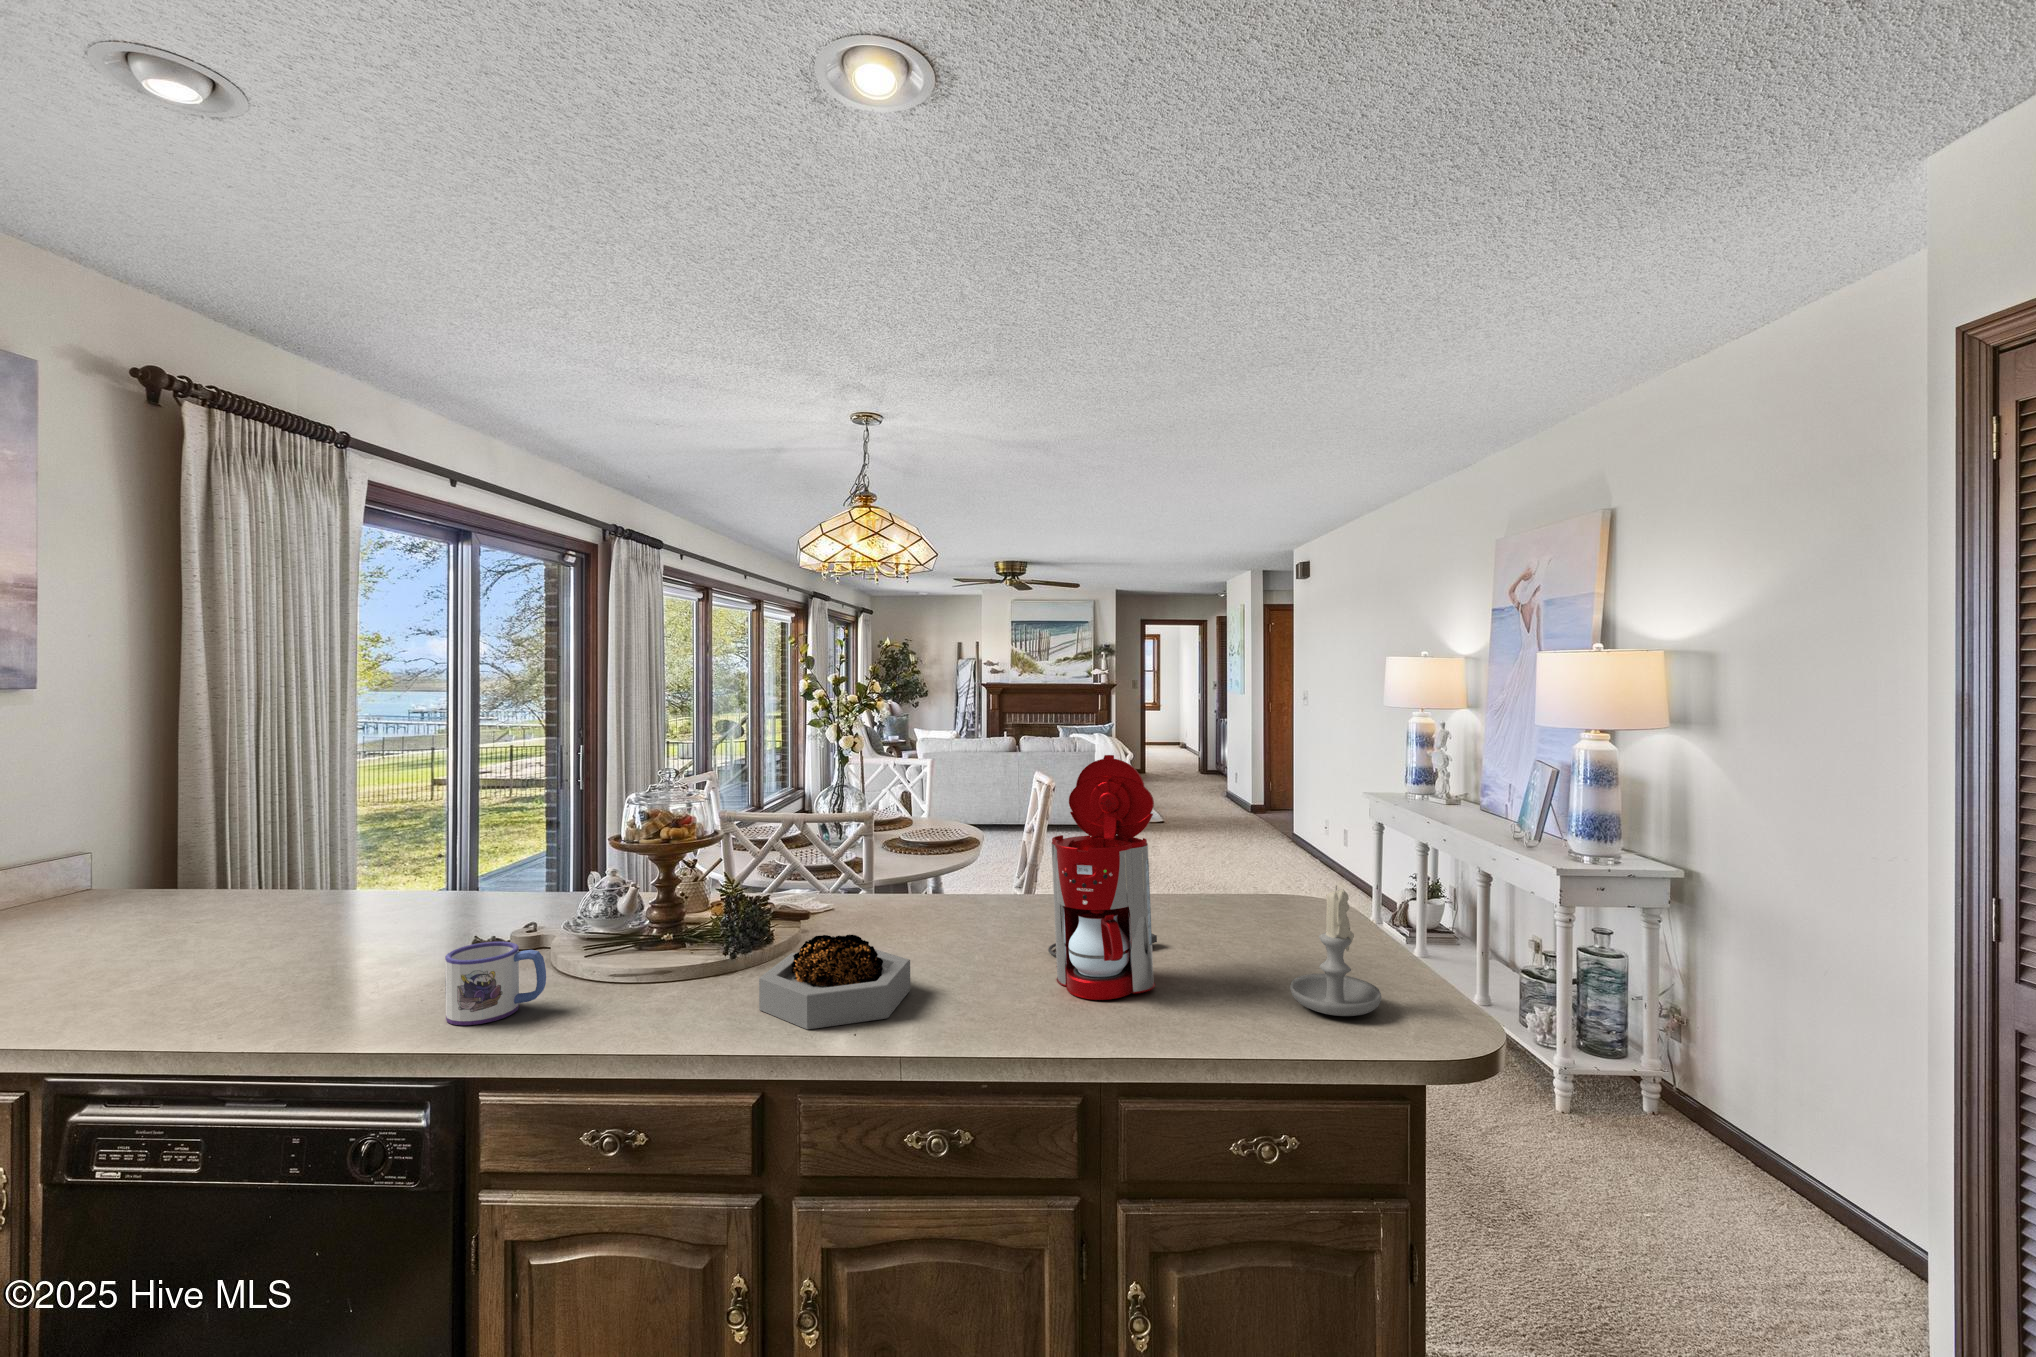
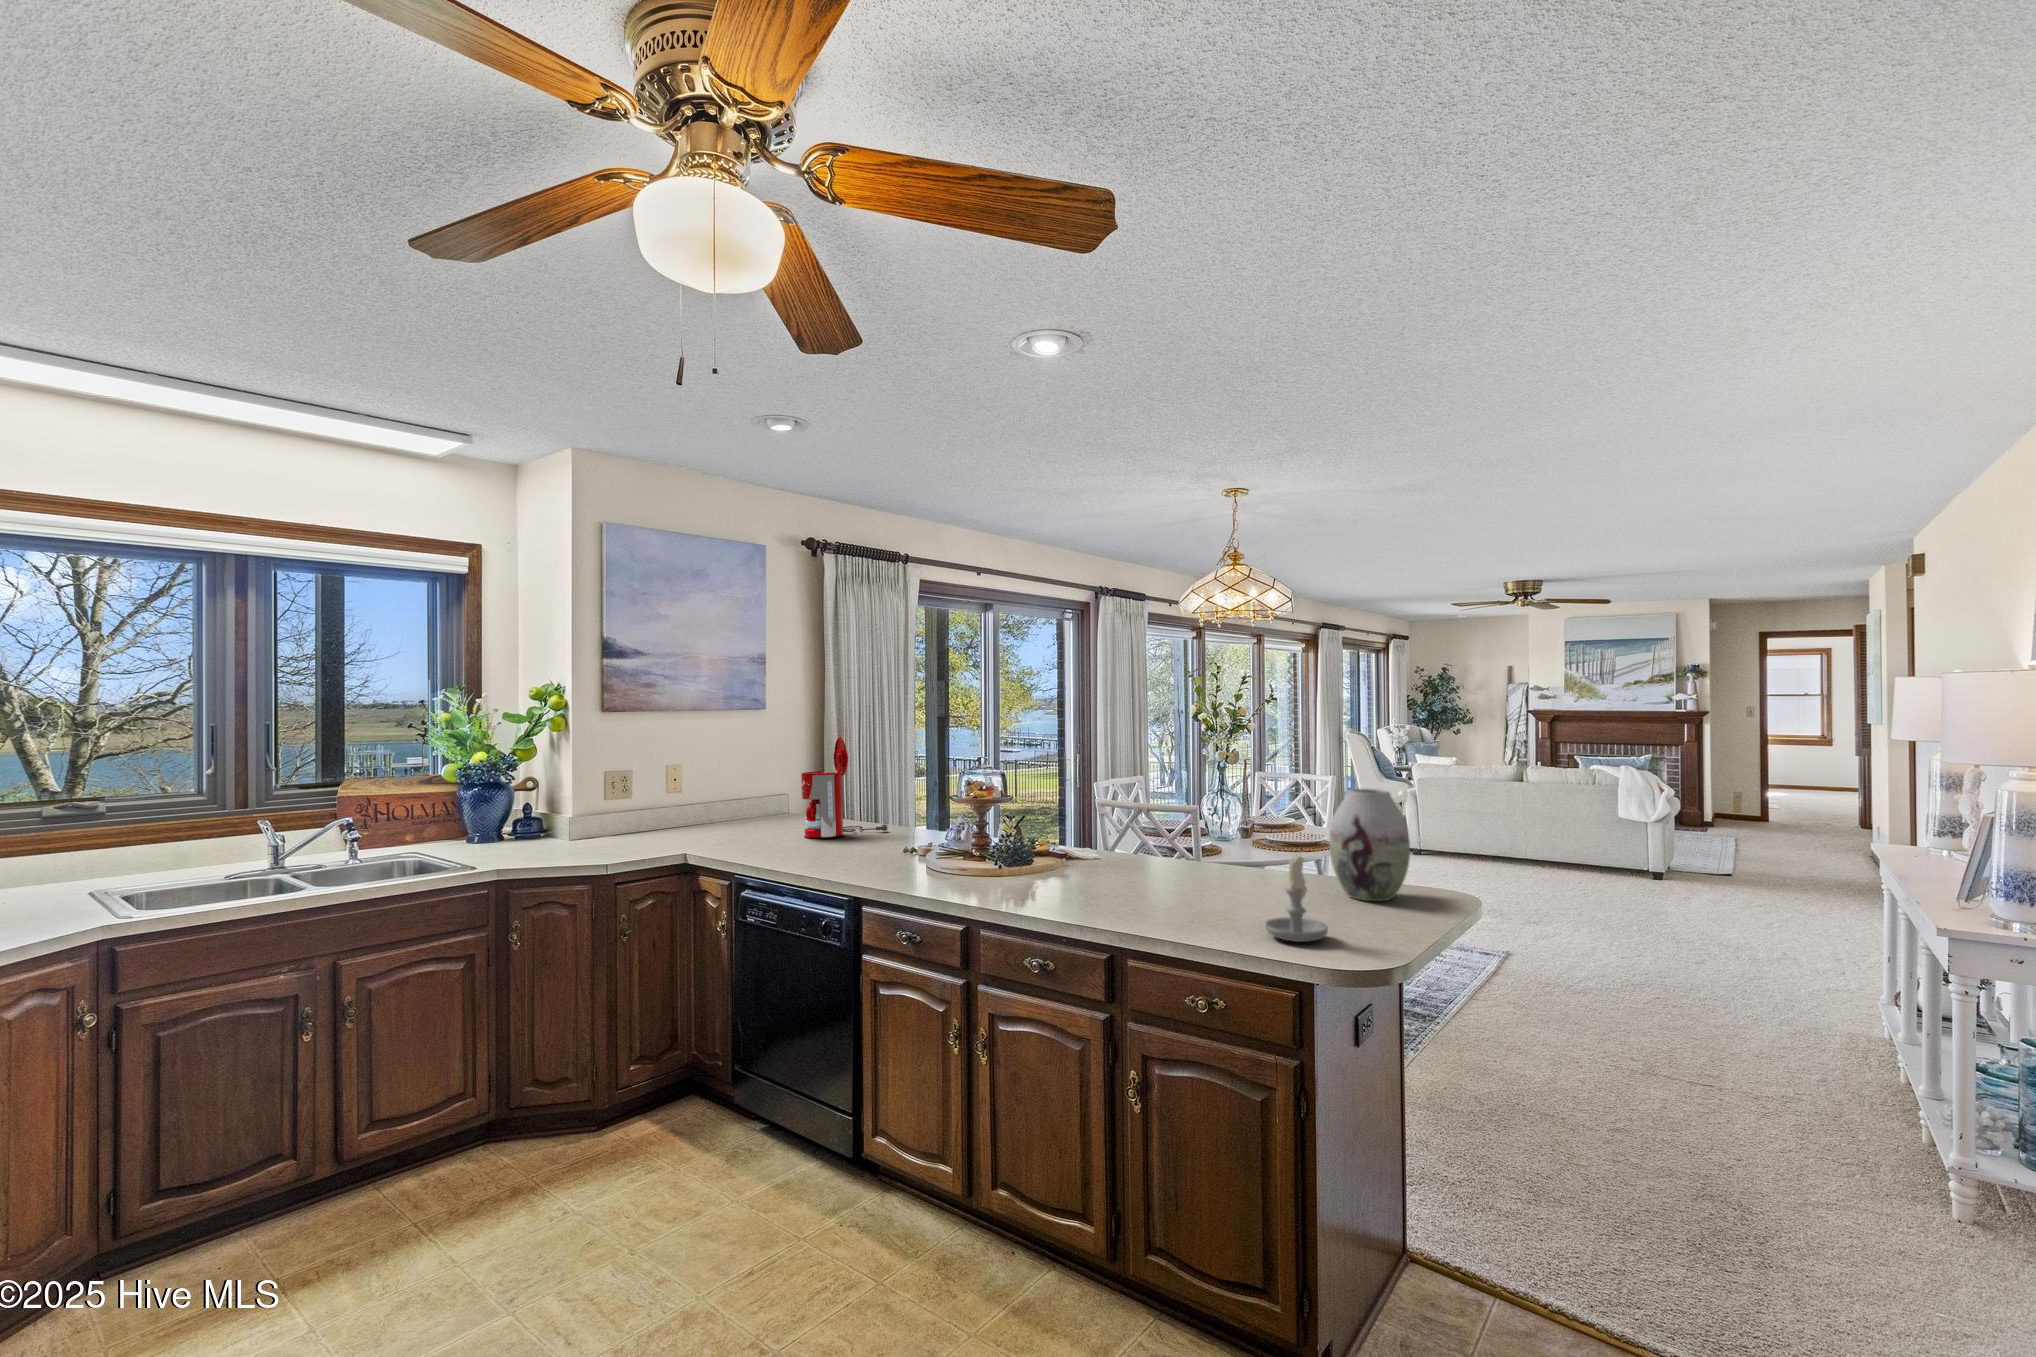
coffee maker: present [1048,755,1157,1000] -> present [801,737,888,838]
vase: none [1203,780,1300,923] -> present [1329,788,1410,901]
decorative bowl: present [759,934,910,1029] -> none [984,850,1066,900]
mug: present [445,941,546,1025] -> none [860,838,901,874]

